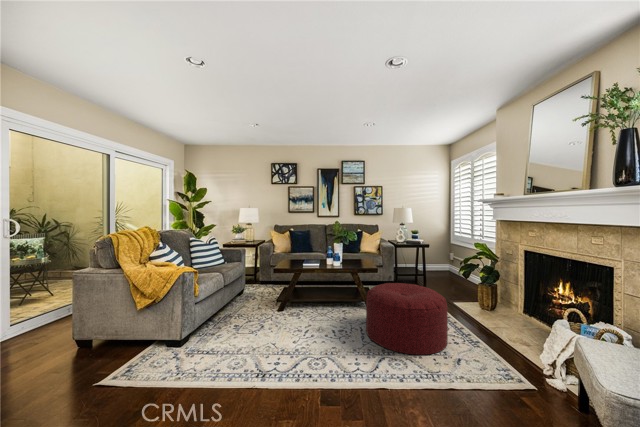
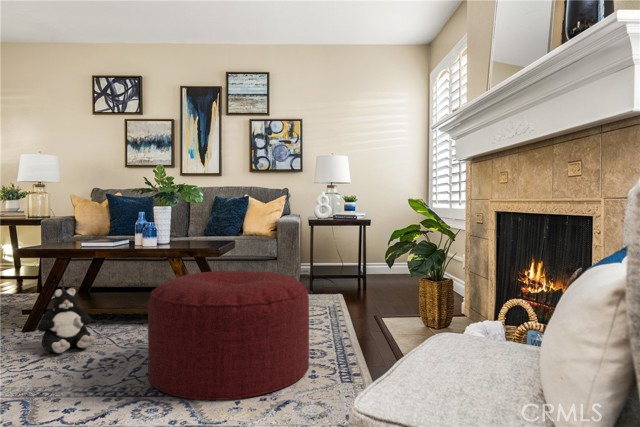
plush toy: none [299,288,326,322] -> present [38,288,95,353]

